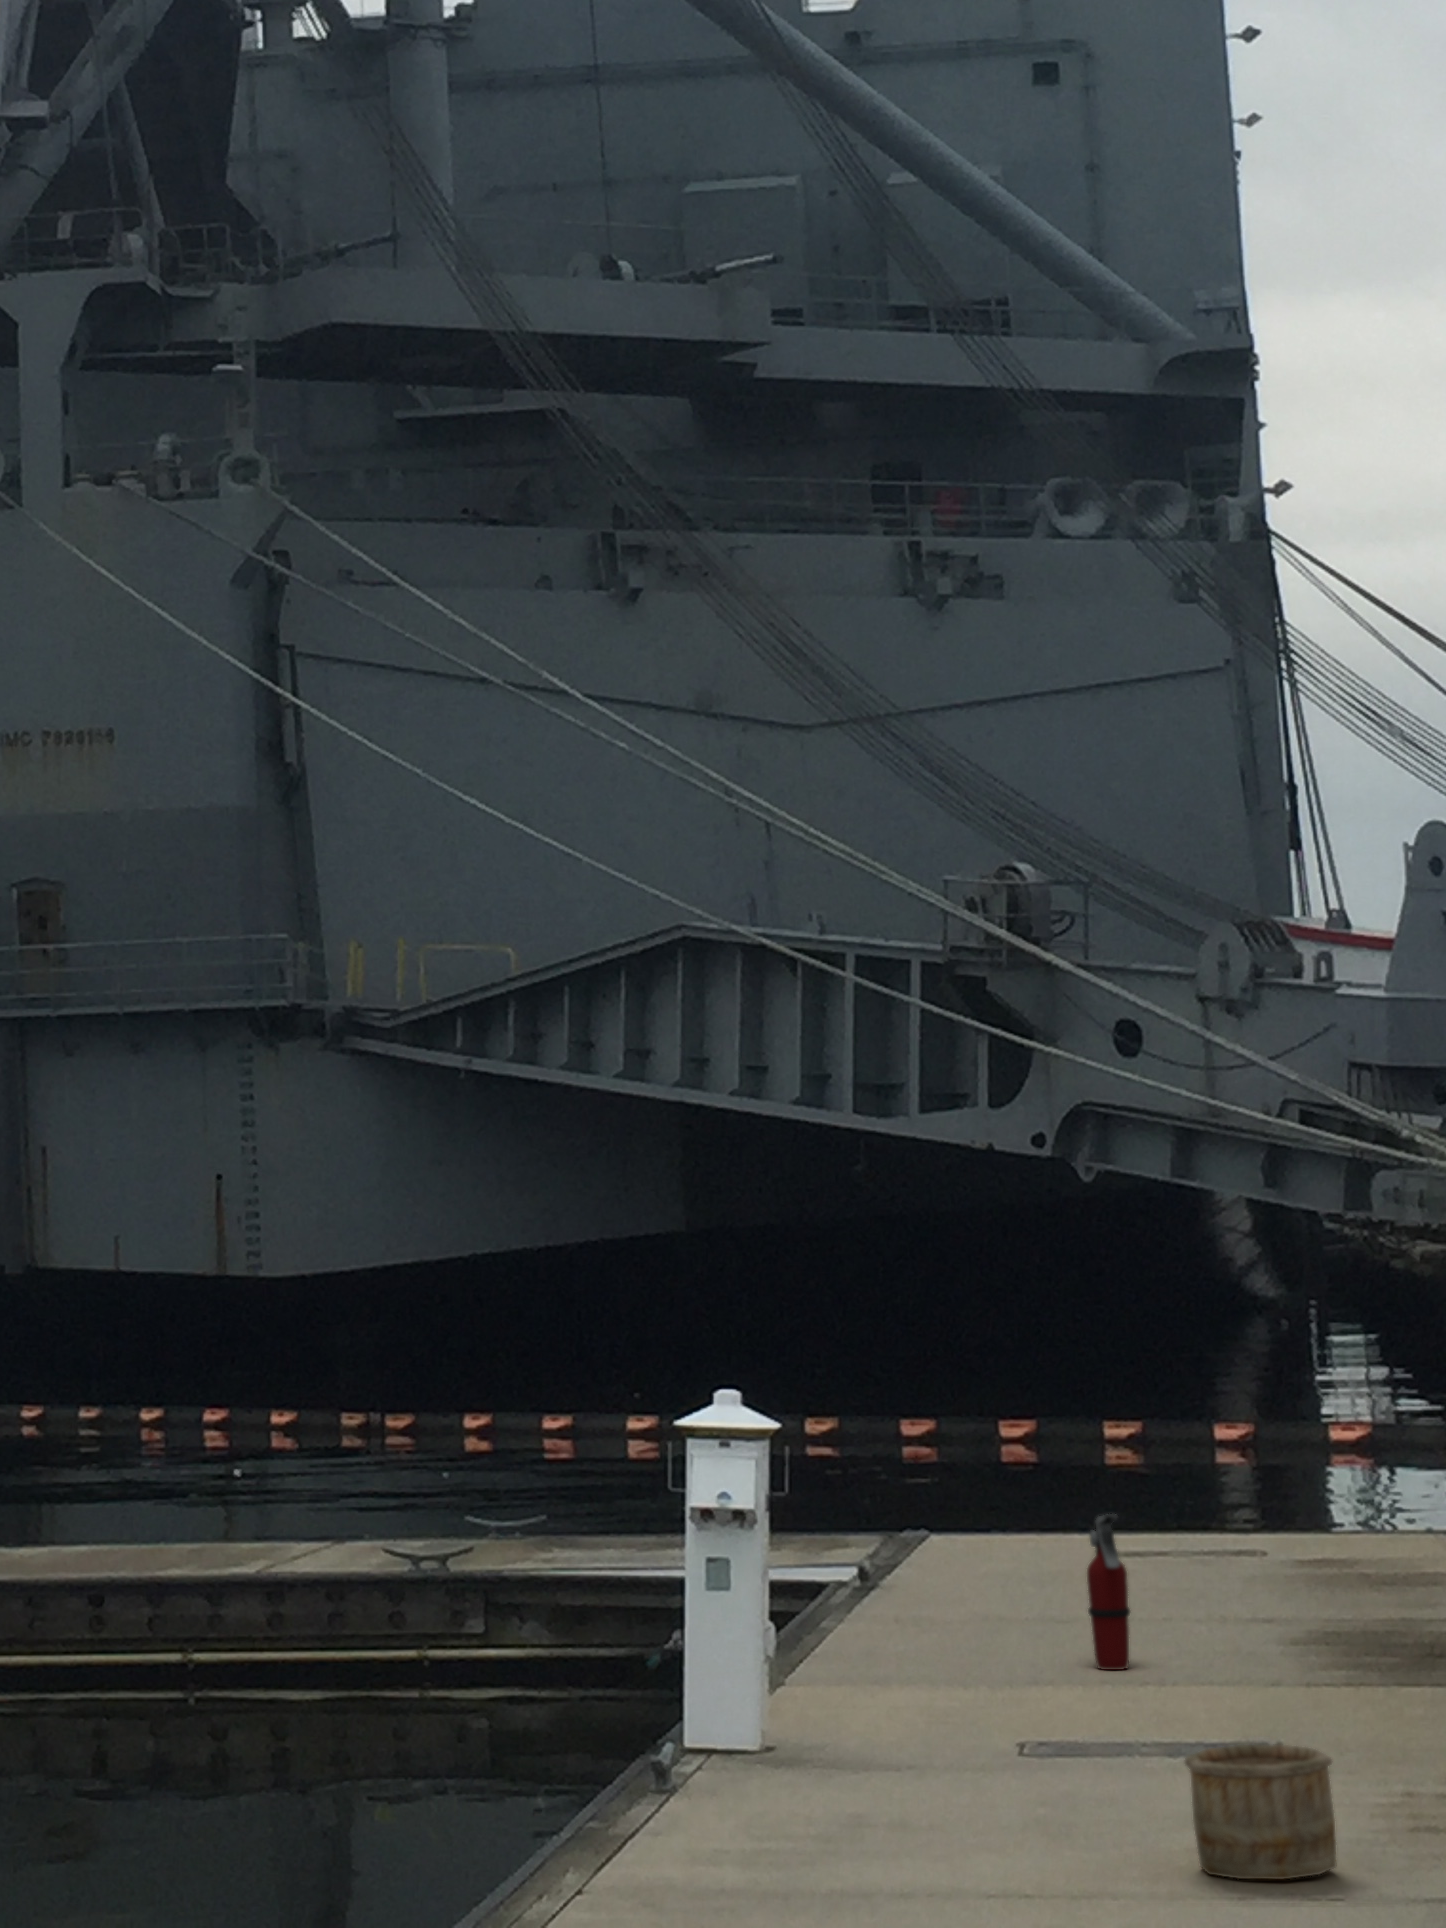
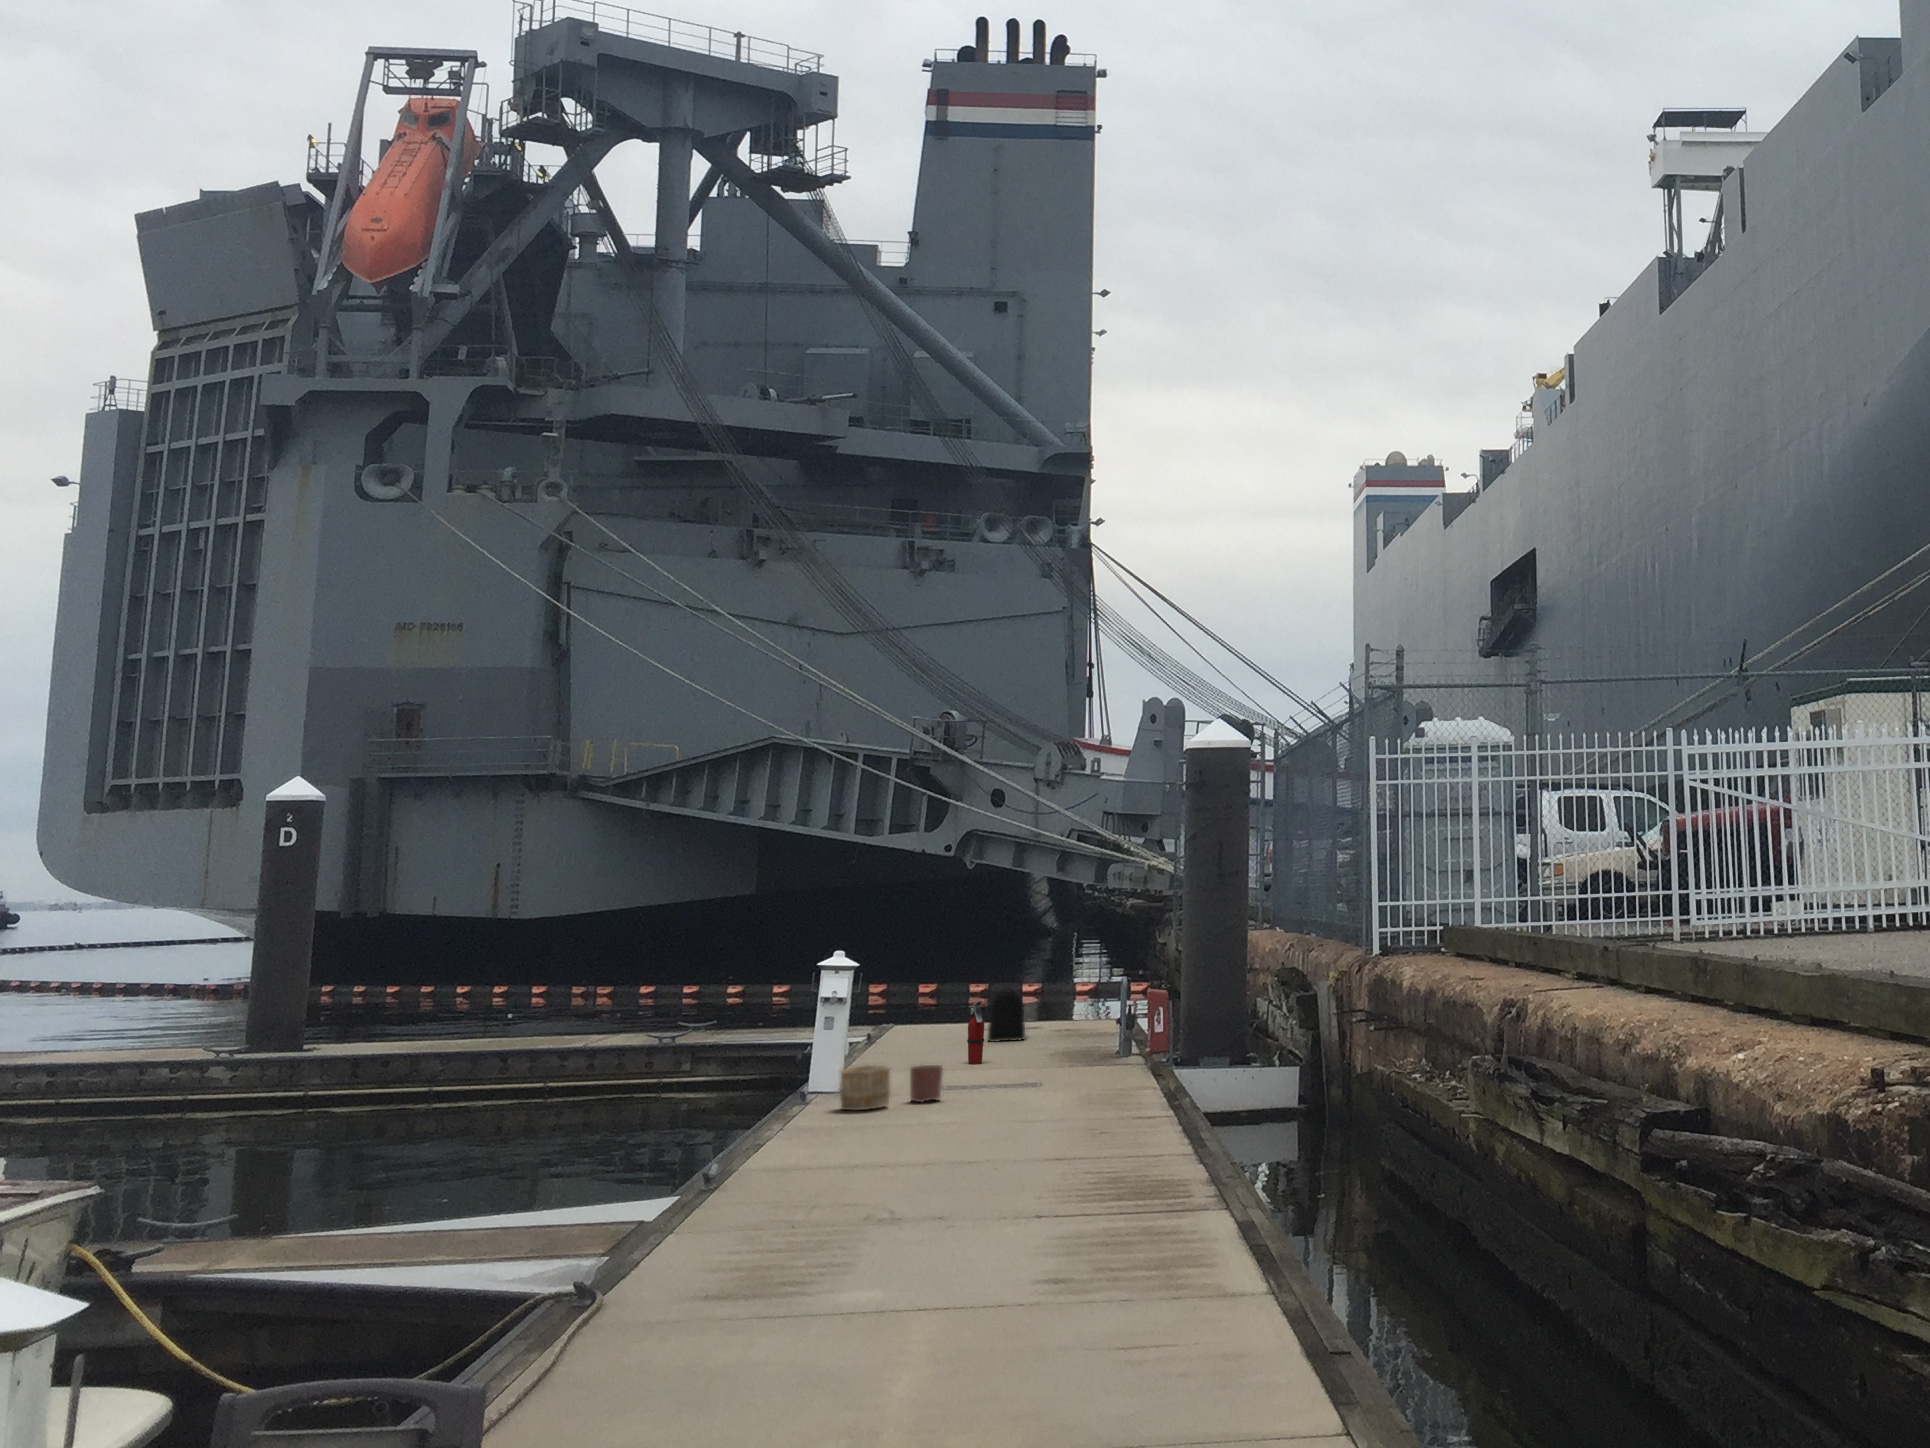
backpack: none [1142,1473,1233,1601] -> present [987,989,1025,1042]
planter: none [935,1697,1021,1798] -> present [910,1065,943,1102]
wooden bucket: present [1185,1744,1337,1879] -> present [840,1065,890,1110]

